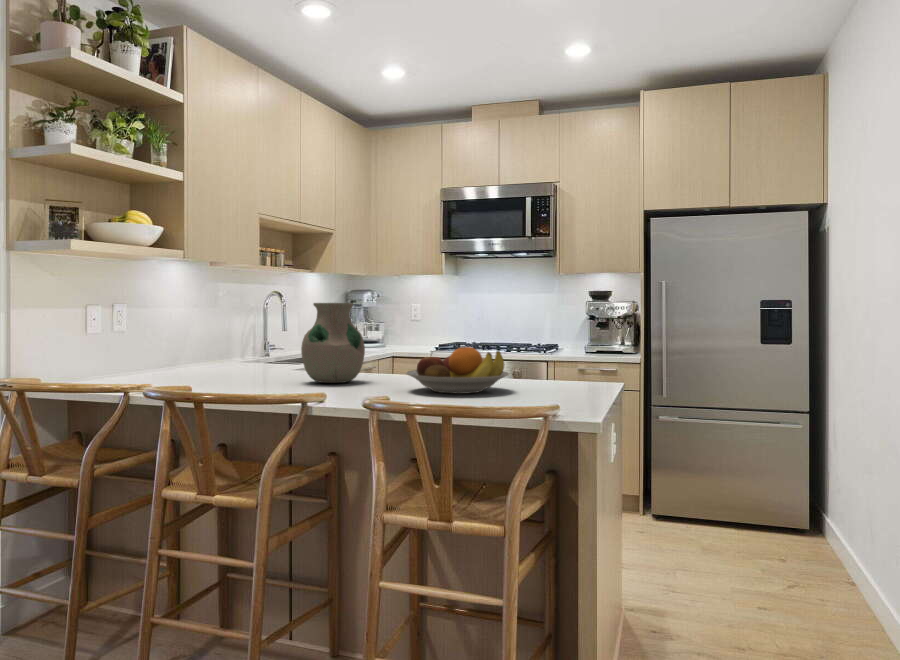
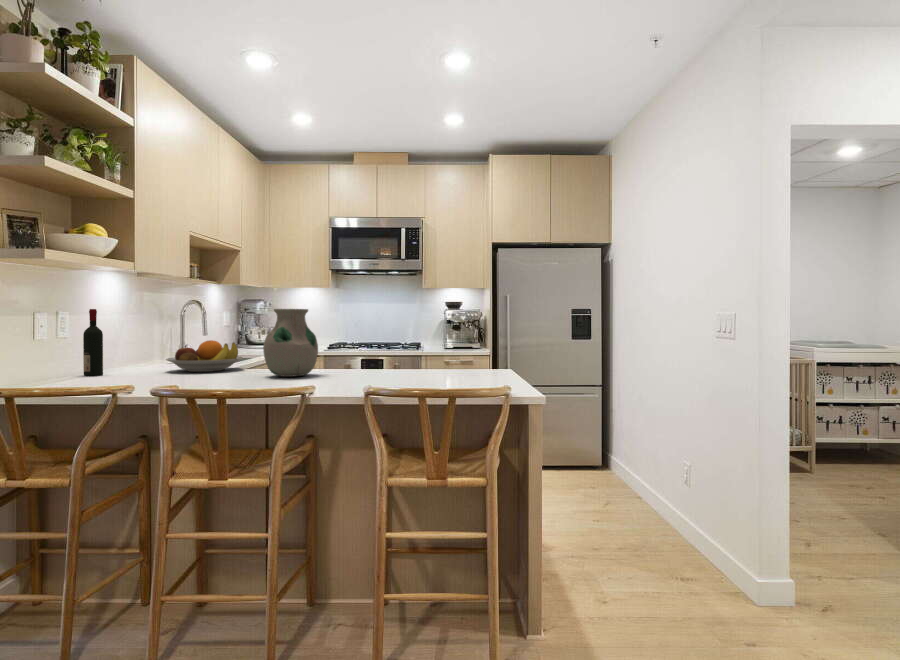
wine bottle: none [136,303,155,375] -> present [83,309,103,376]
fruit bowl: present [406,347,509,394] -> present [166,340,243,372]

